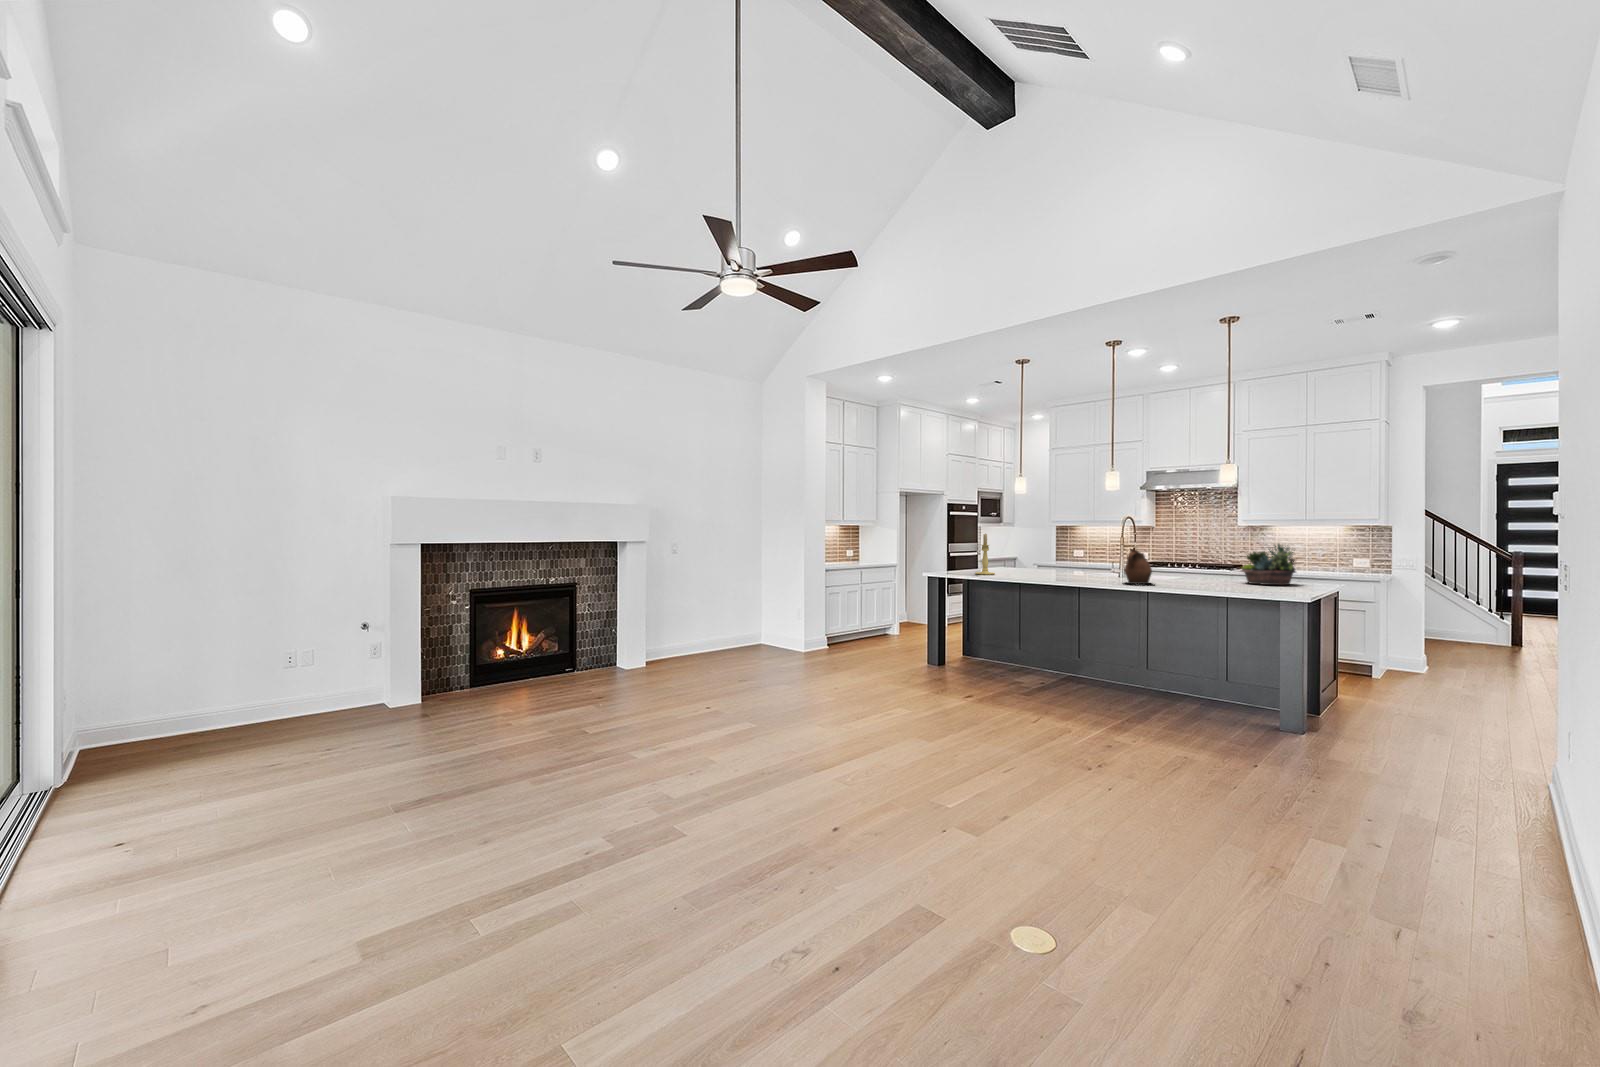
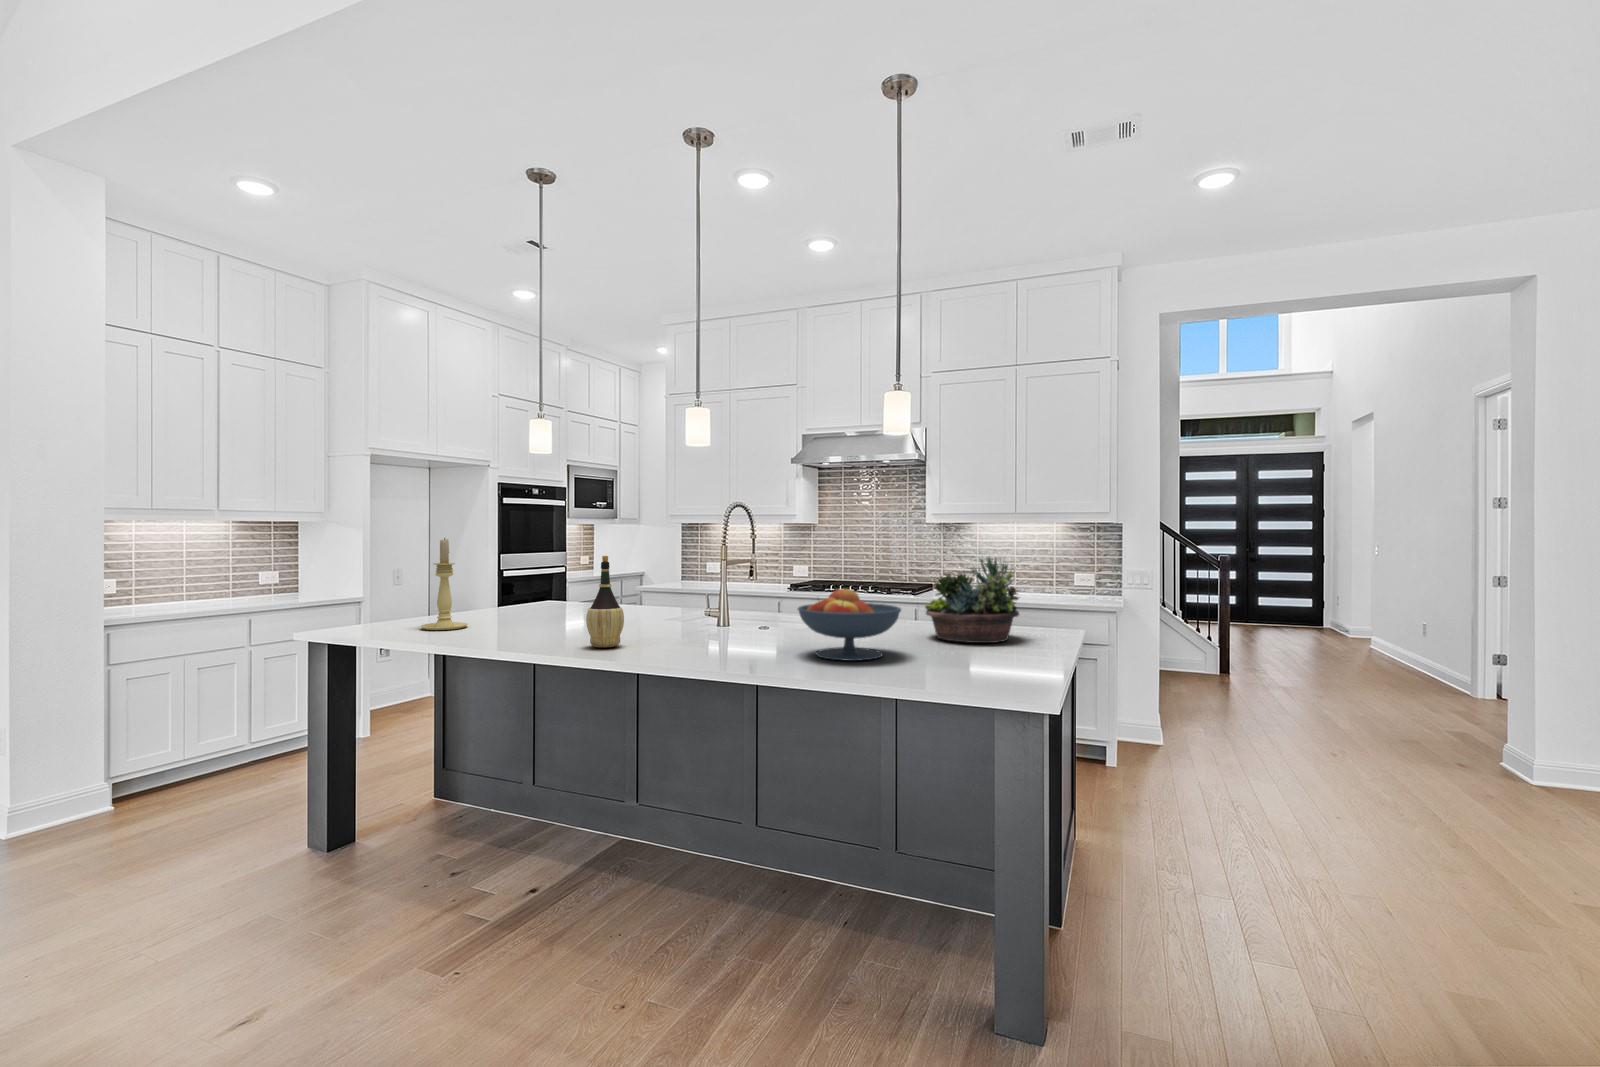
wine bottle: none [1069,541,1086,581] -> present [586,556,624,647]
ceramic pitcher: present [1124,549,1152,584] -> none [688,574,758,657]
fruit bowl: none [1176,556,1230,587] -> present [798,589,901,661]

